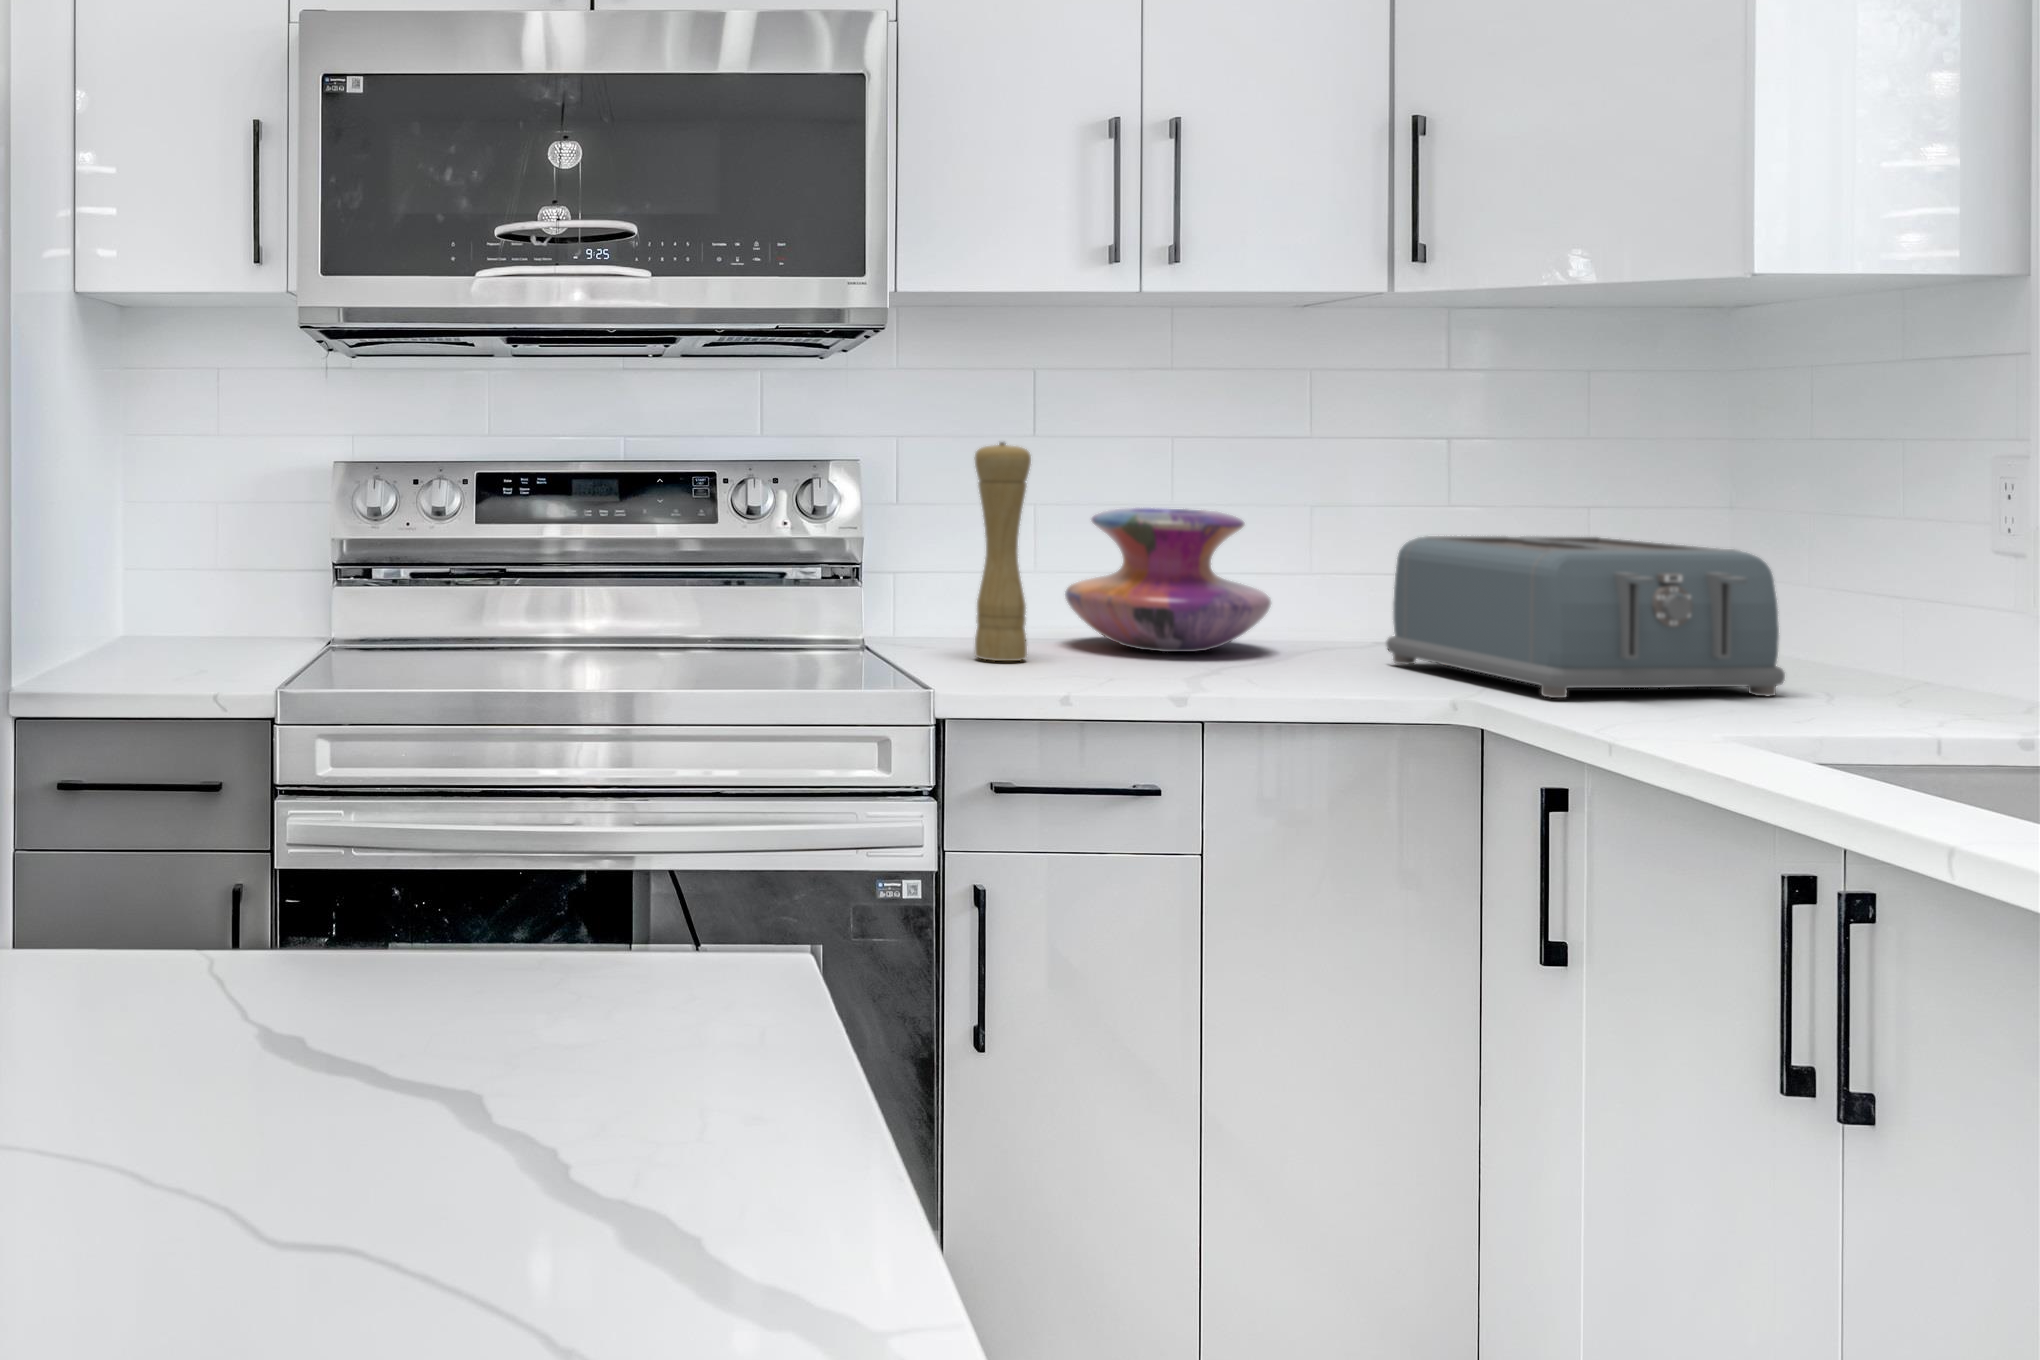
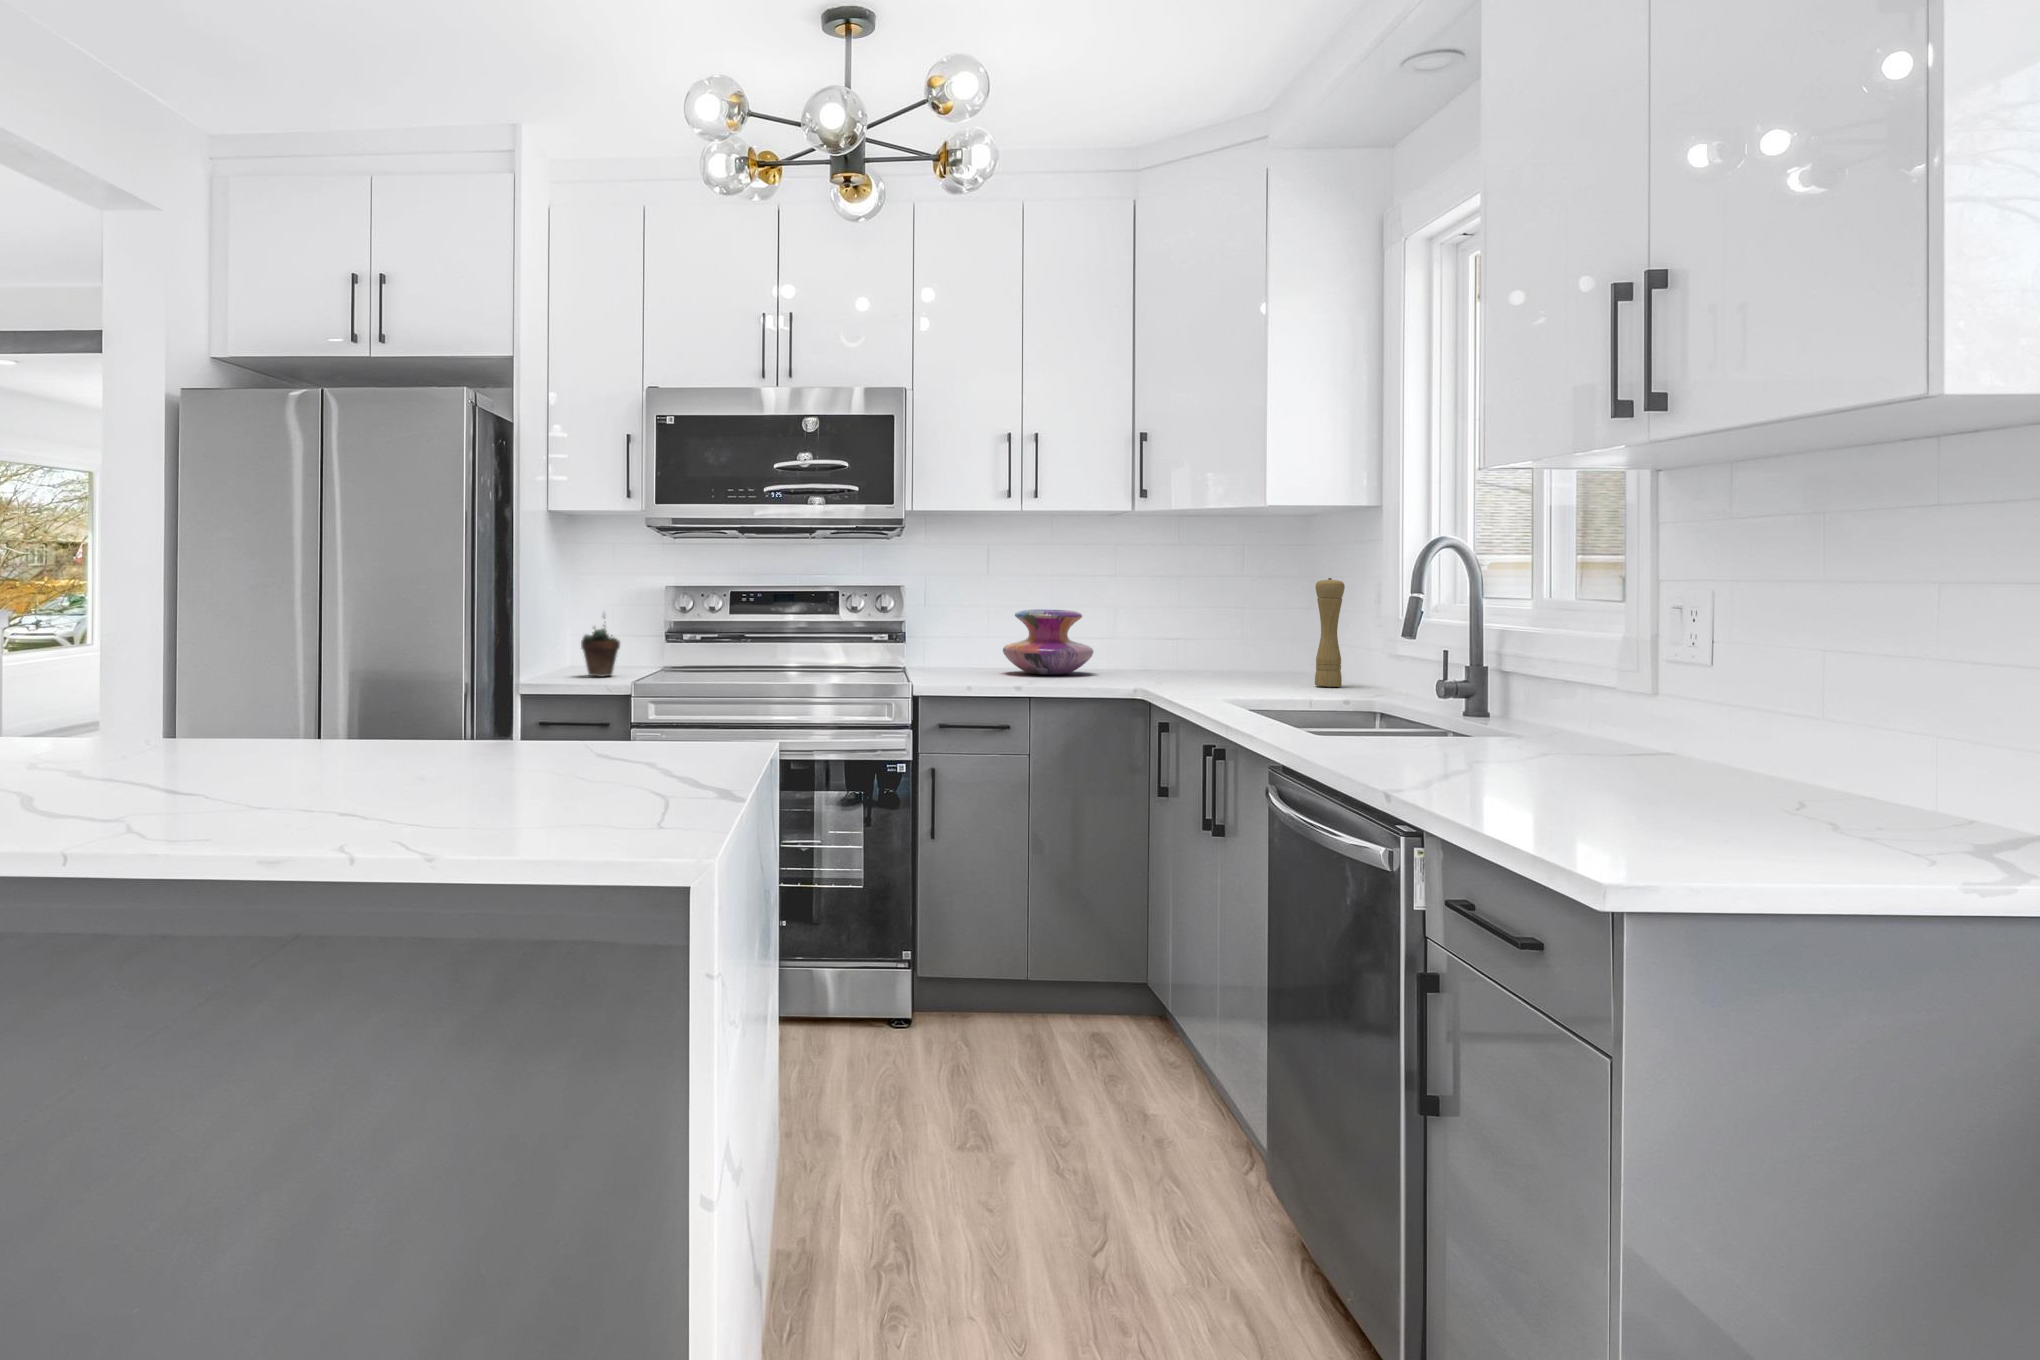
pepper mill: present [974,442,1031,661] -> present [1315,578,1345,687]
succulent plant: none [150,515,238,663] -> present [581,615,620,677]
toaster: present [1386,536,1785,698] -> none [1134,620,1276,686]

